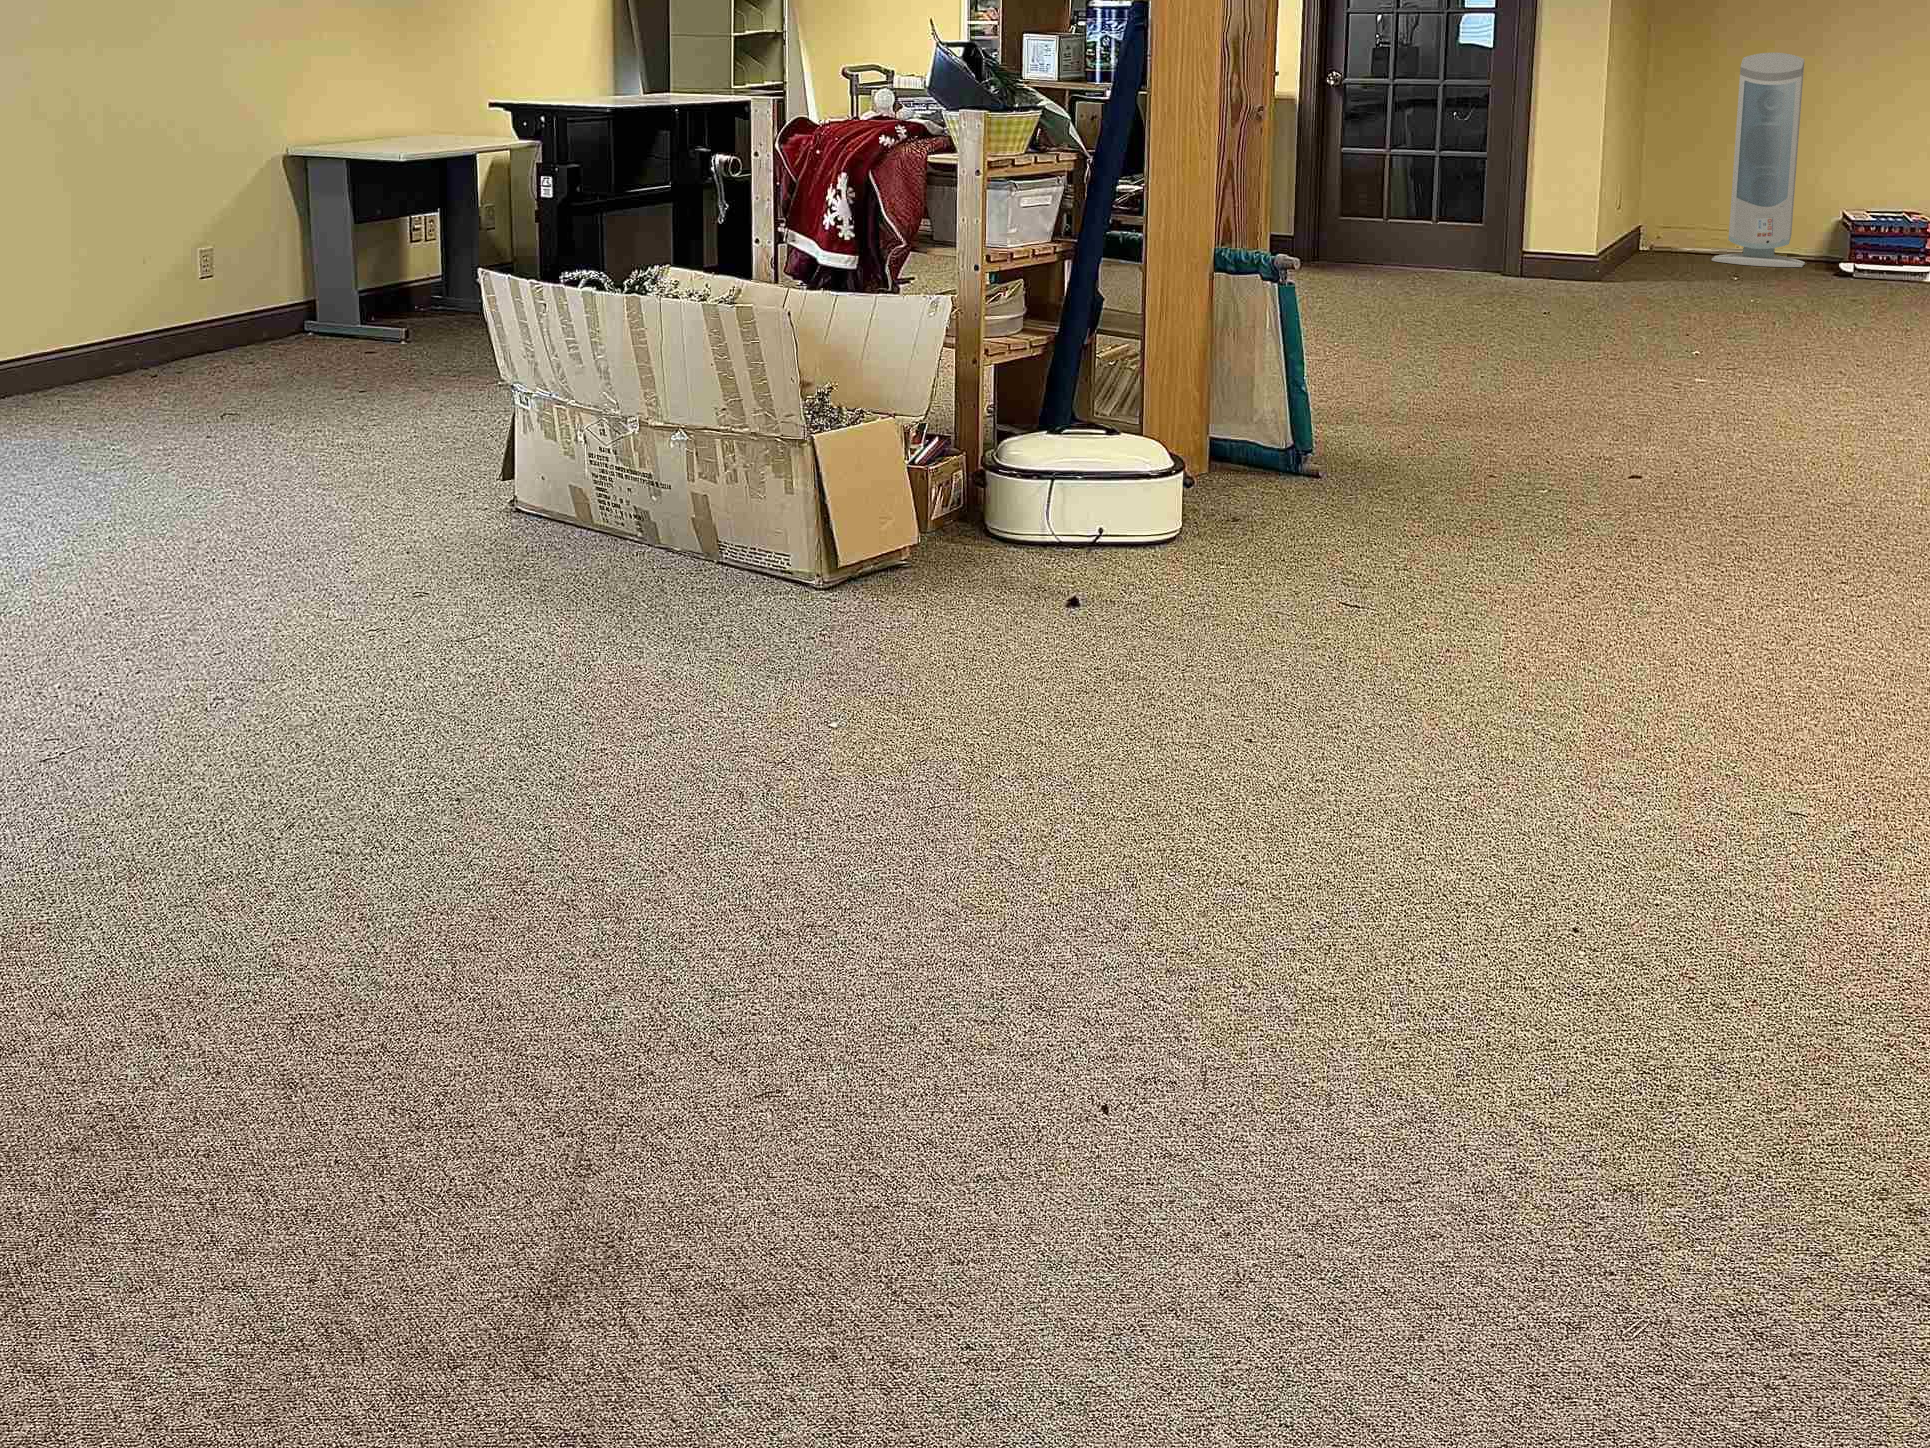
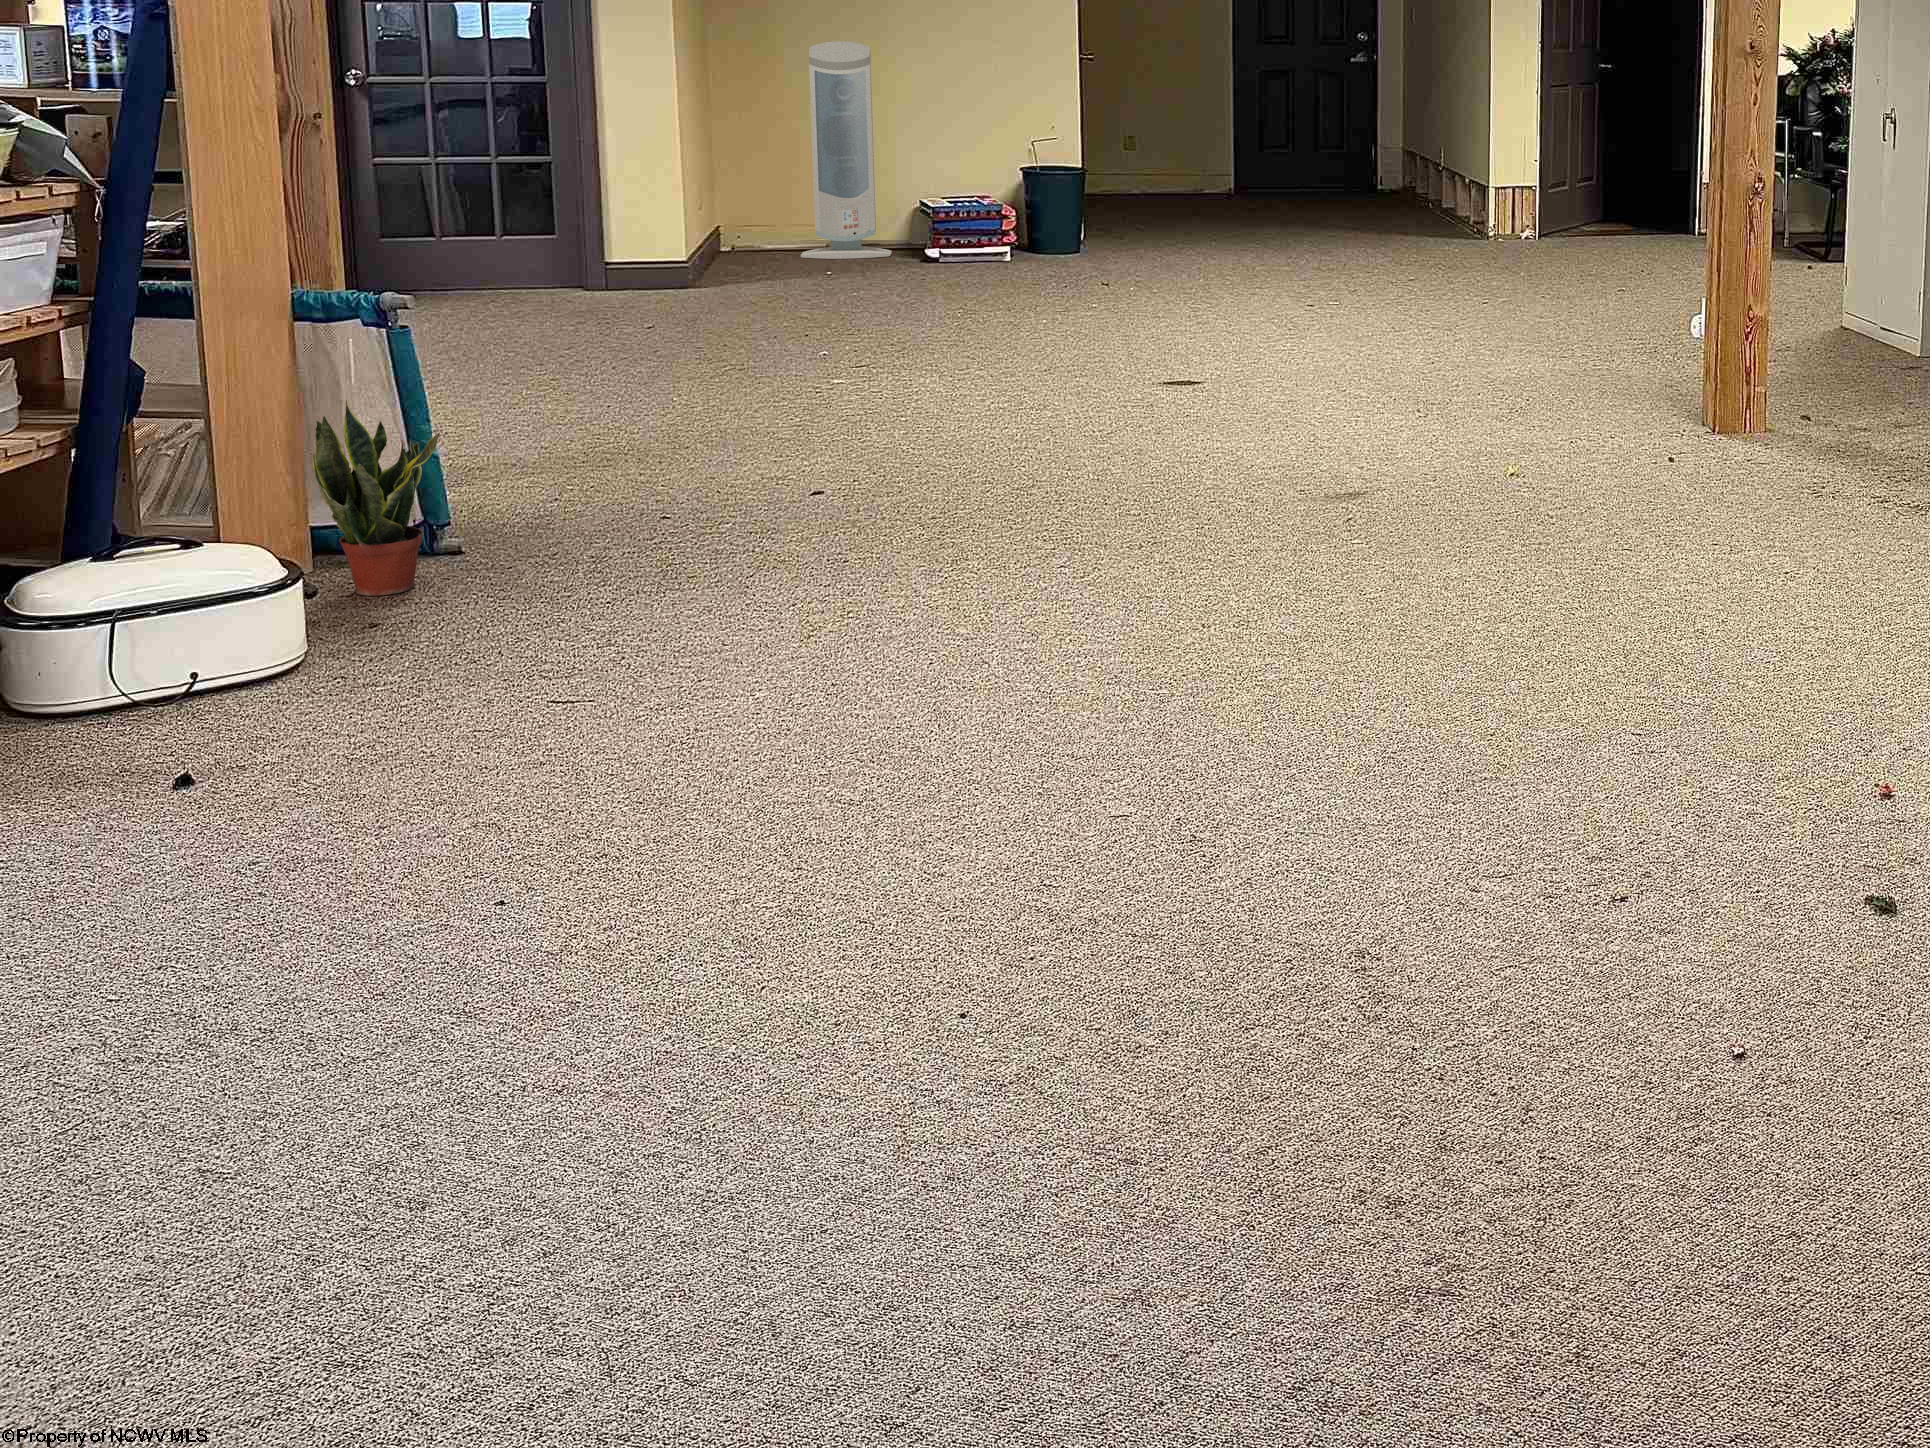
potted plant: none [1210,336,1302,499] -> present [313,400,440,596]

